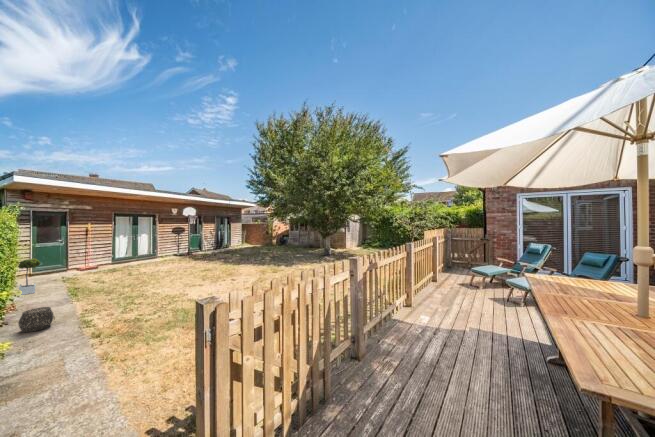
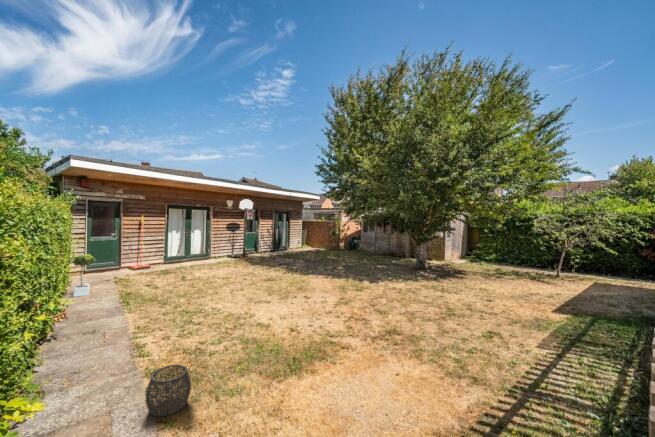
woven basket: present [19,307,54,332] -> present [146,365,191,417]

